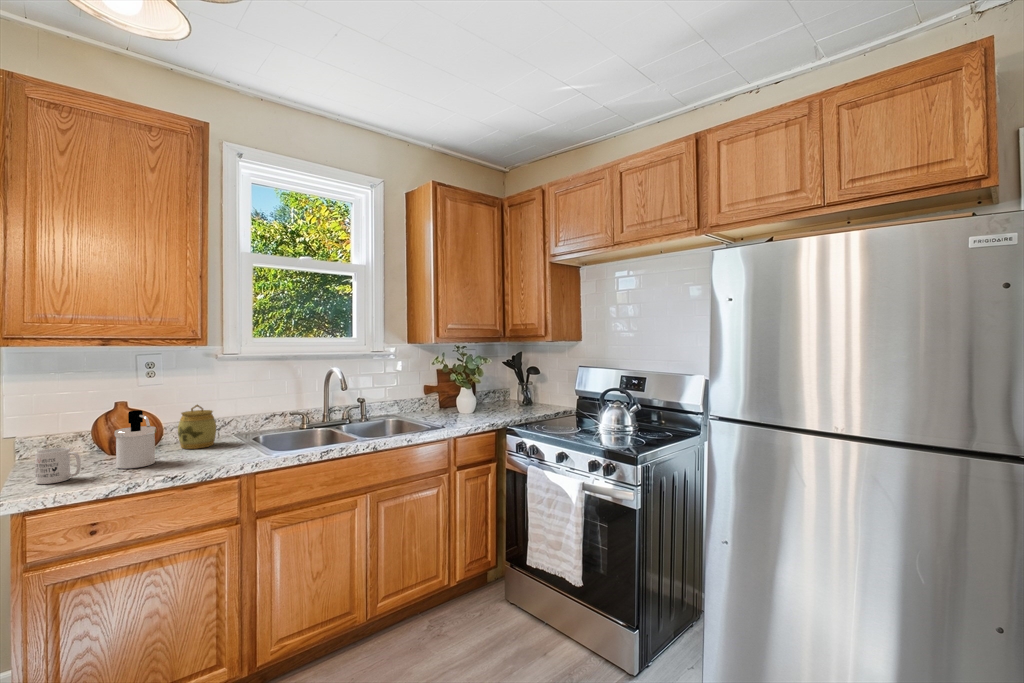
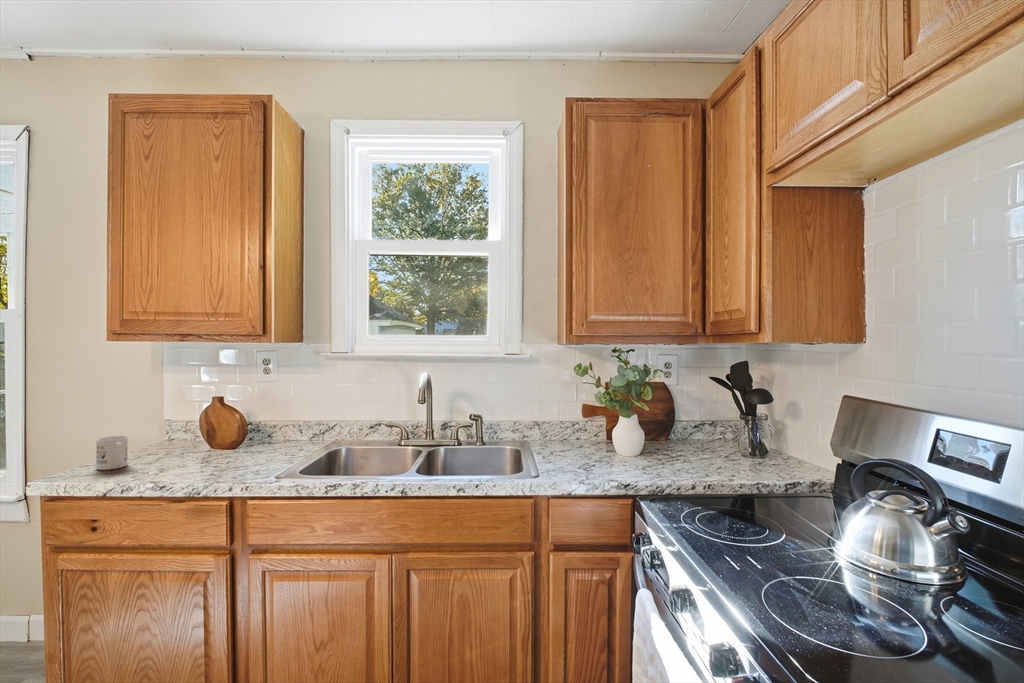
jar: present [178,405,216,449] -> none [260,405,299,453]
soap dispenser: present [114,410,156,469] -> none [168,407,209,466]

